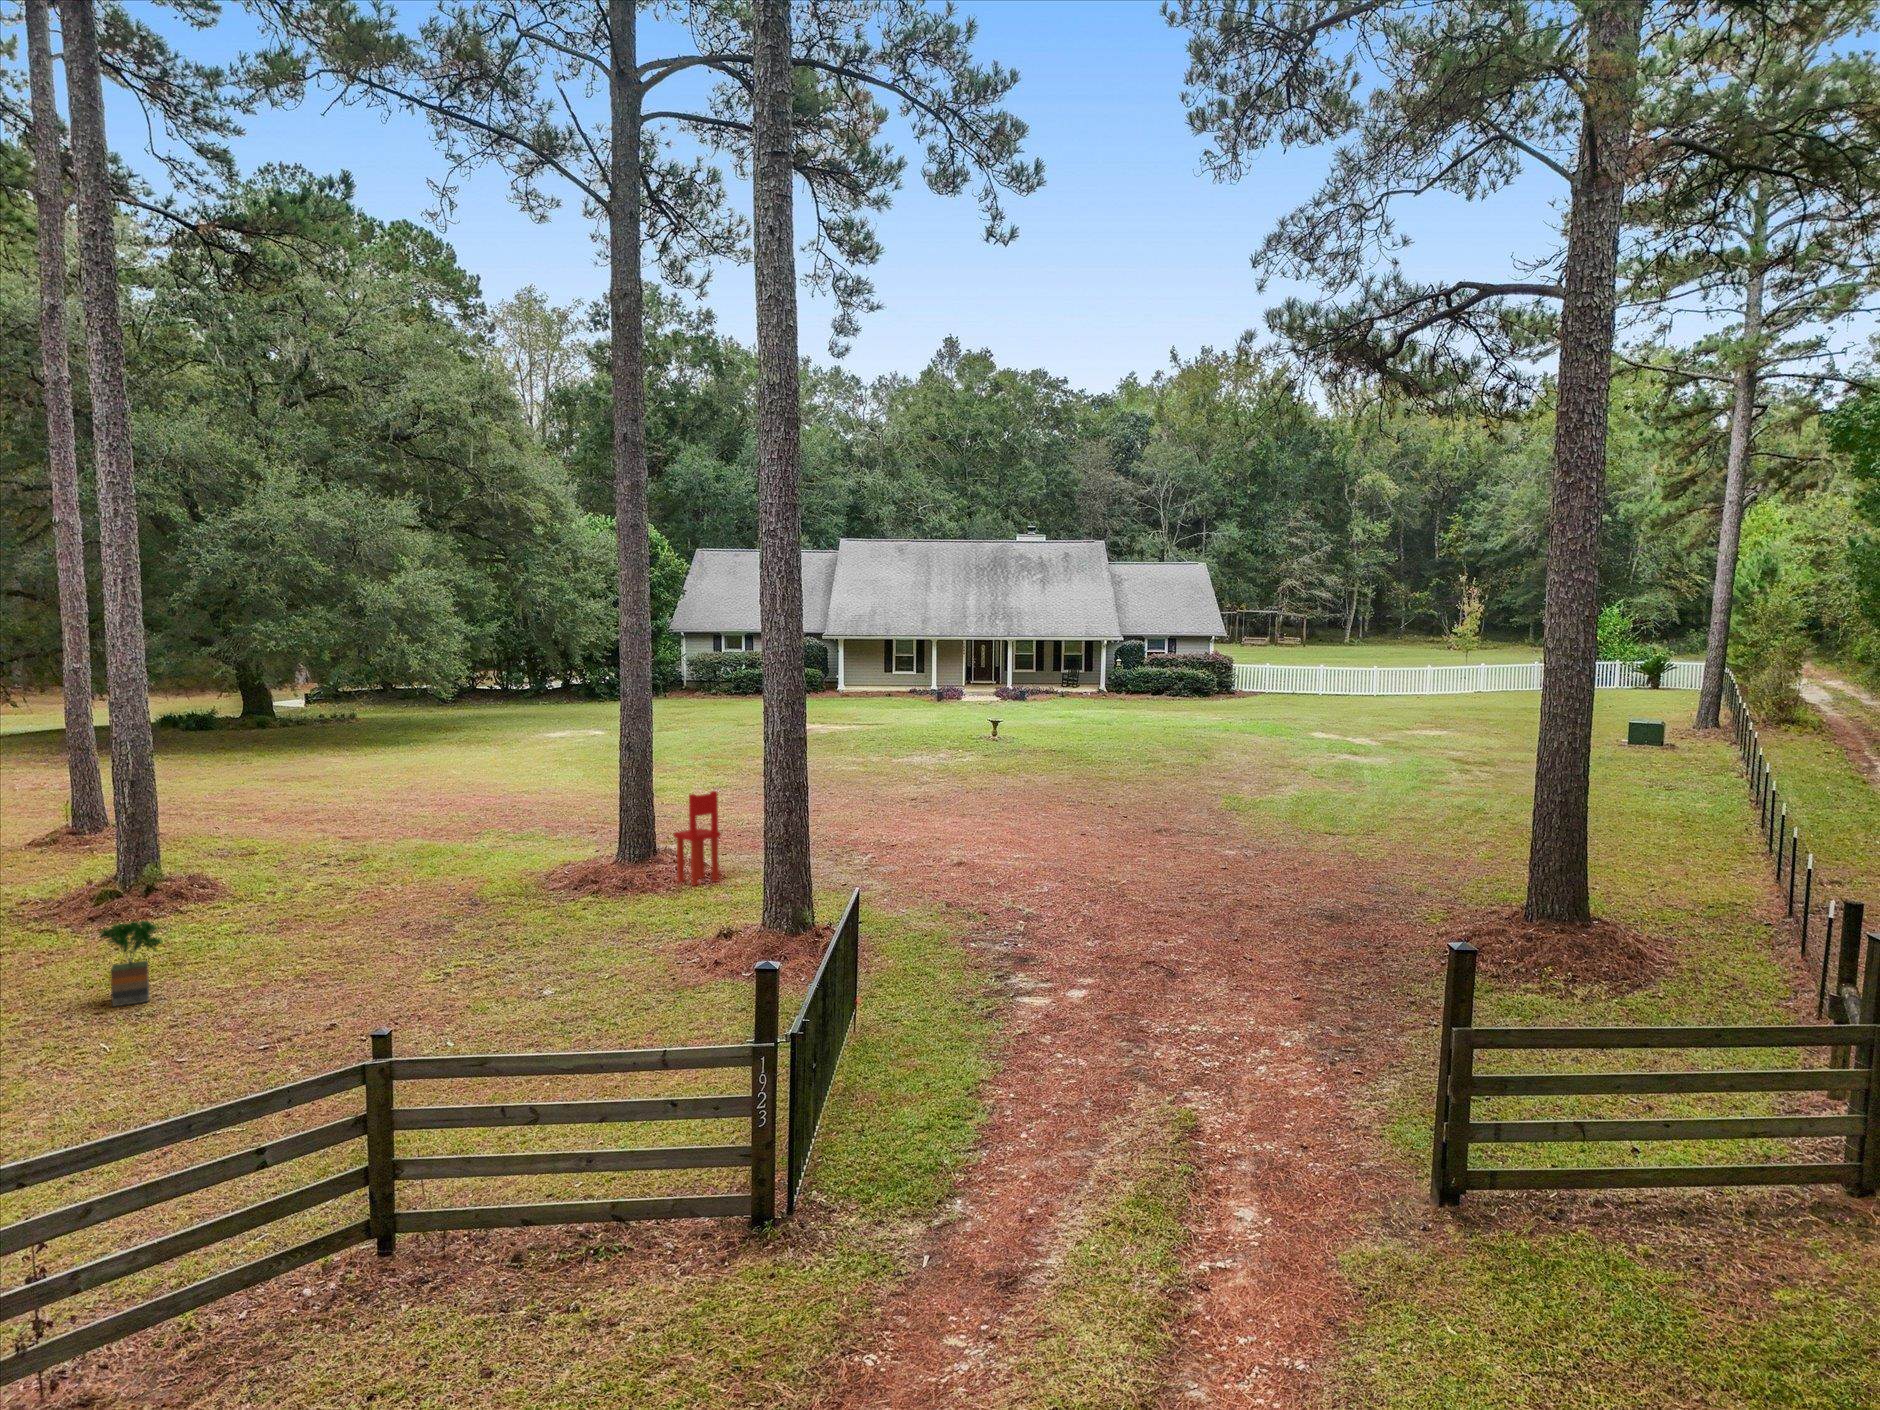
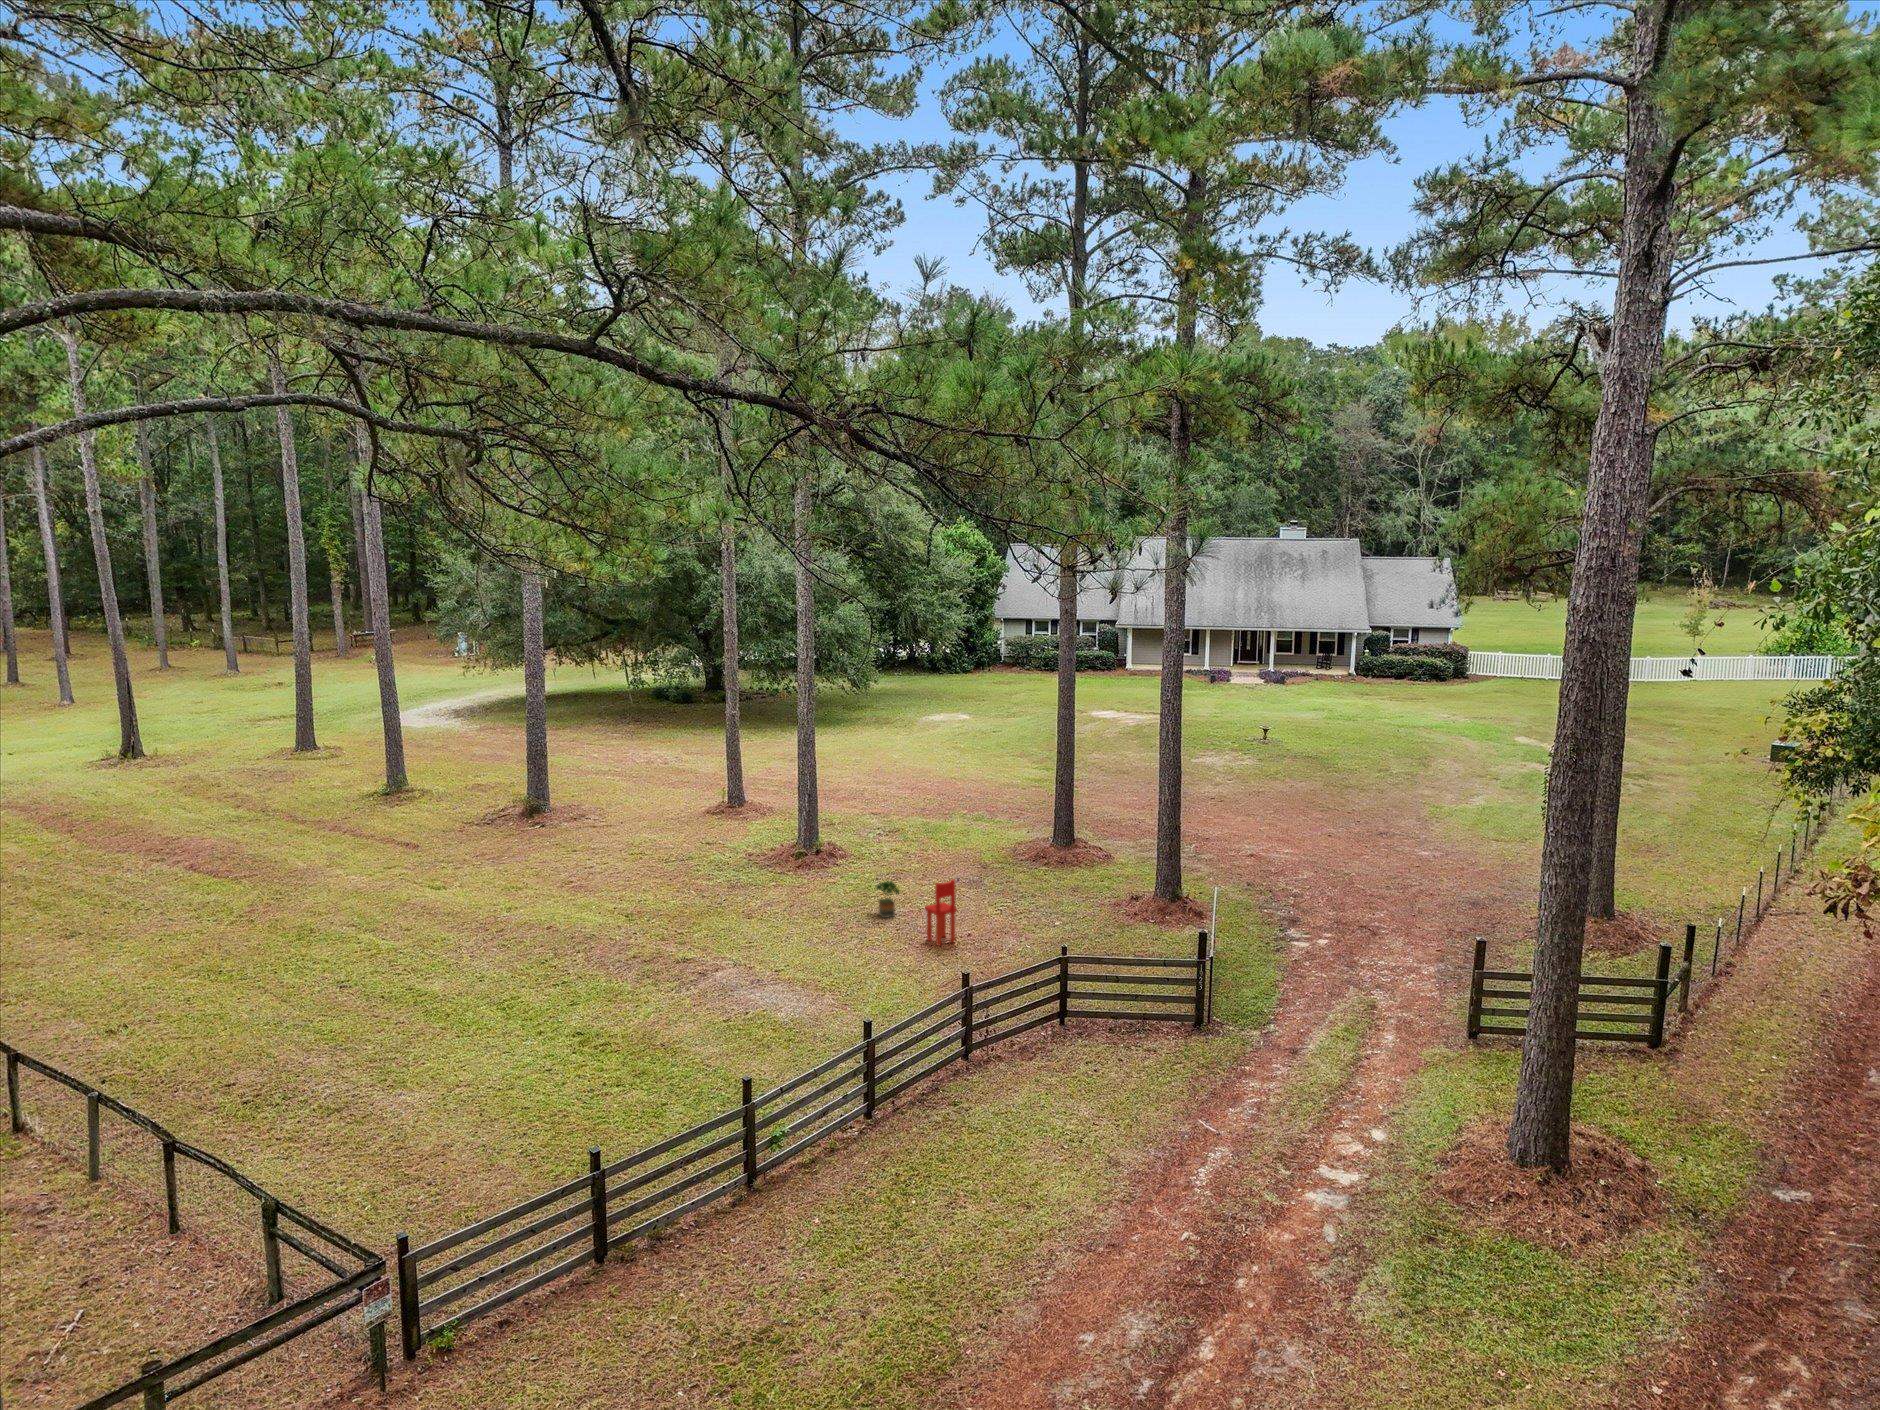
chair: present [674,791,721,885] -> present [925,880,957,945]

